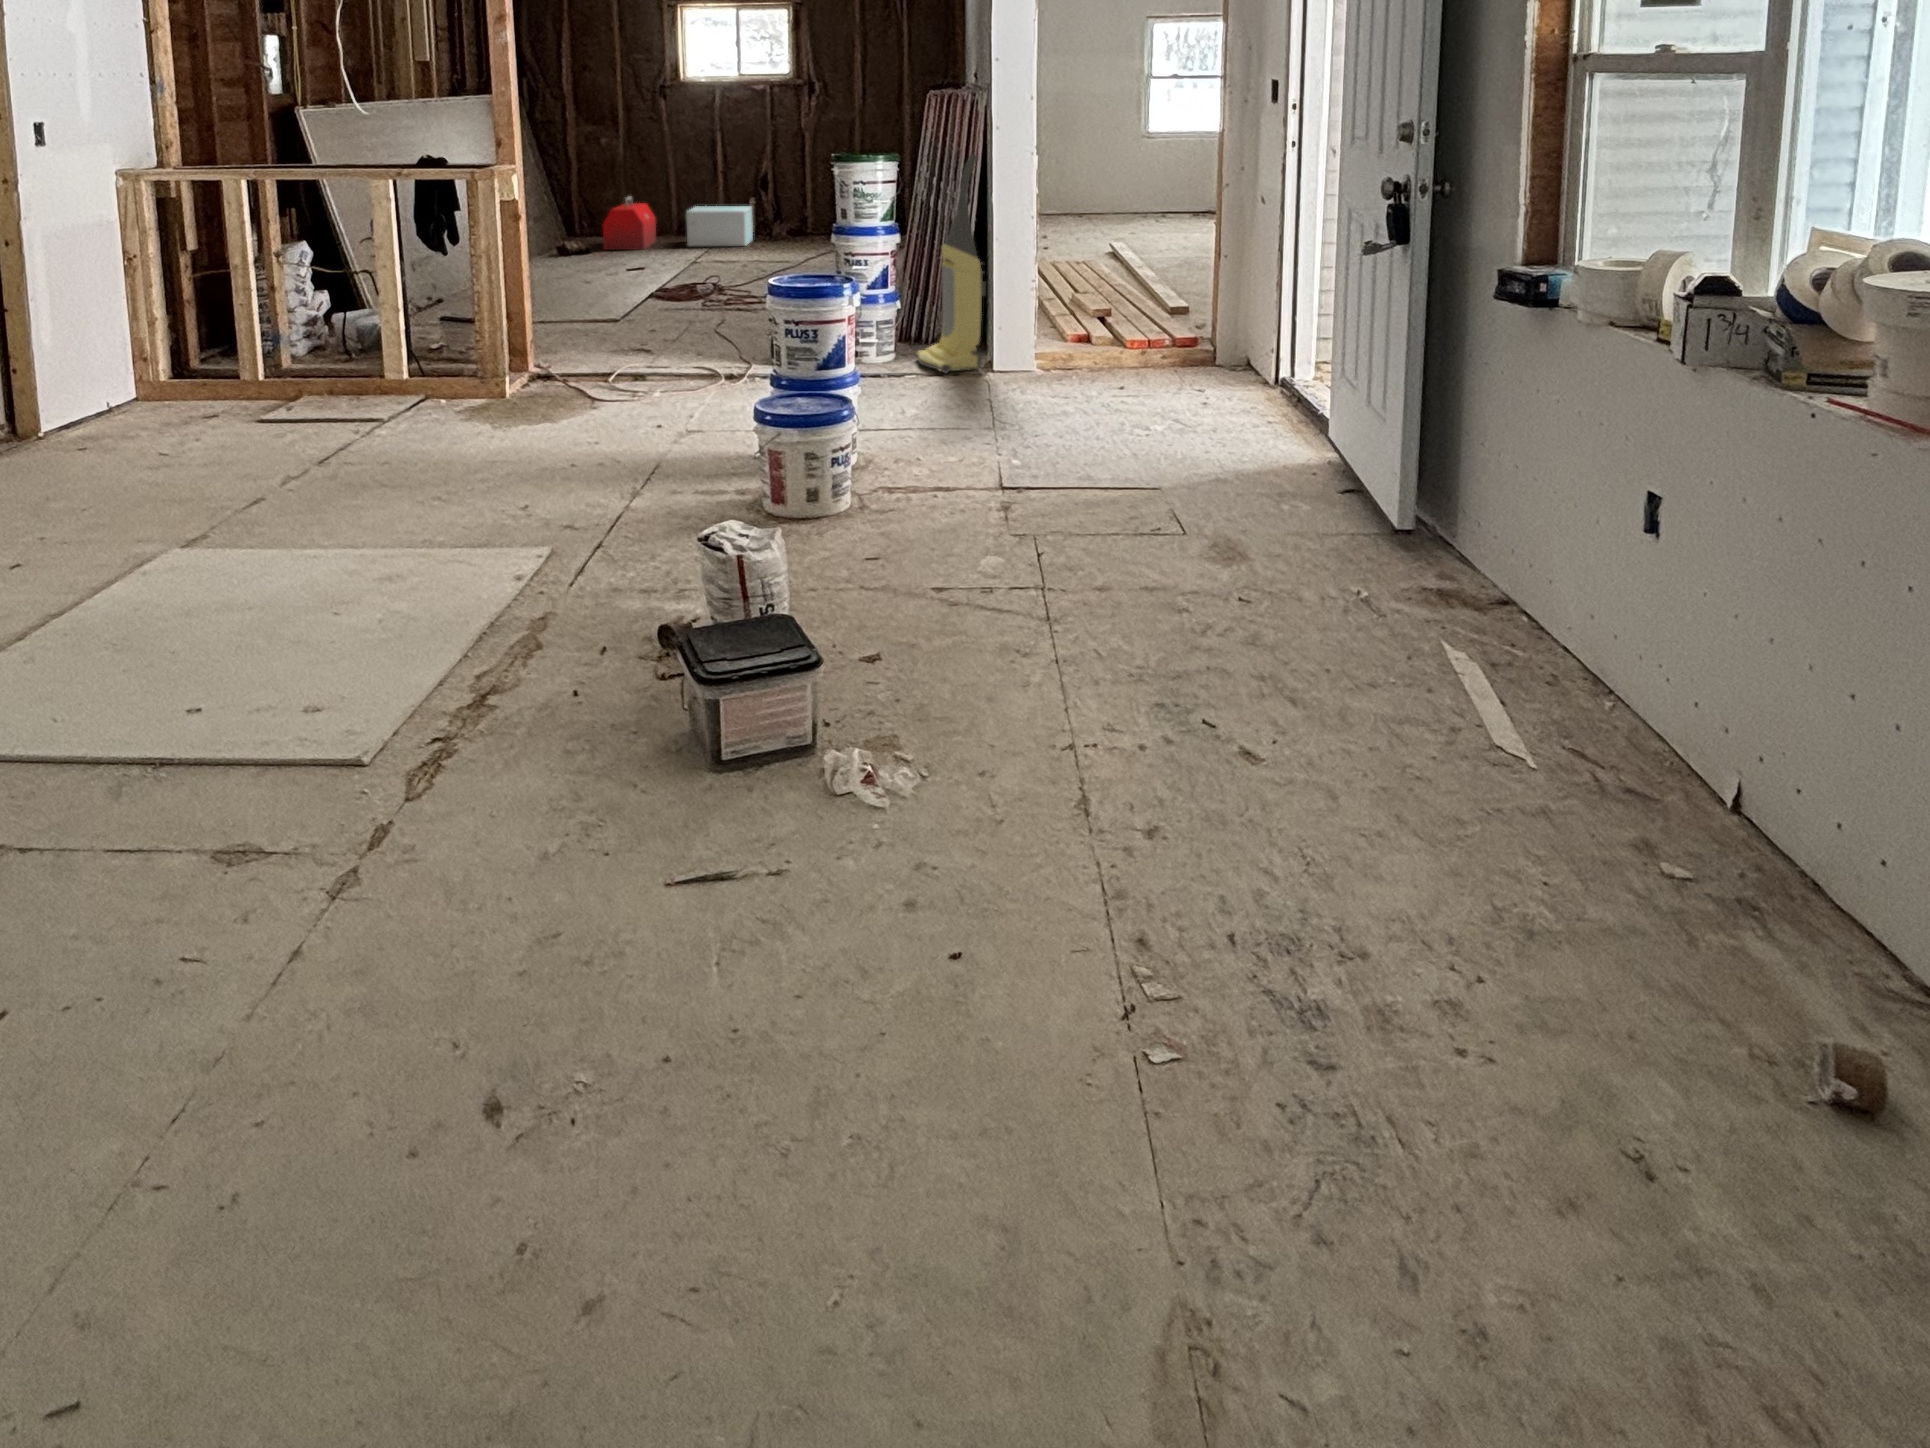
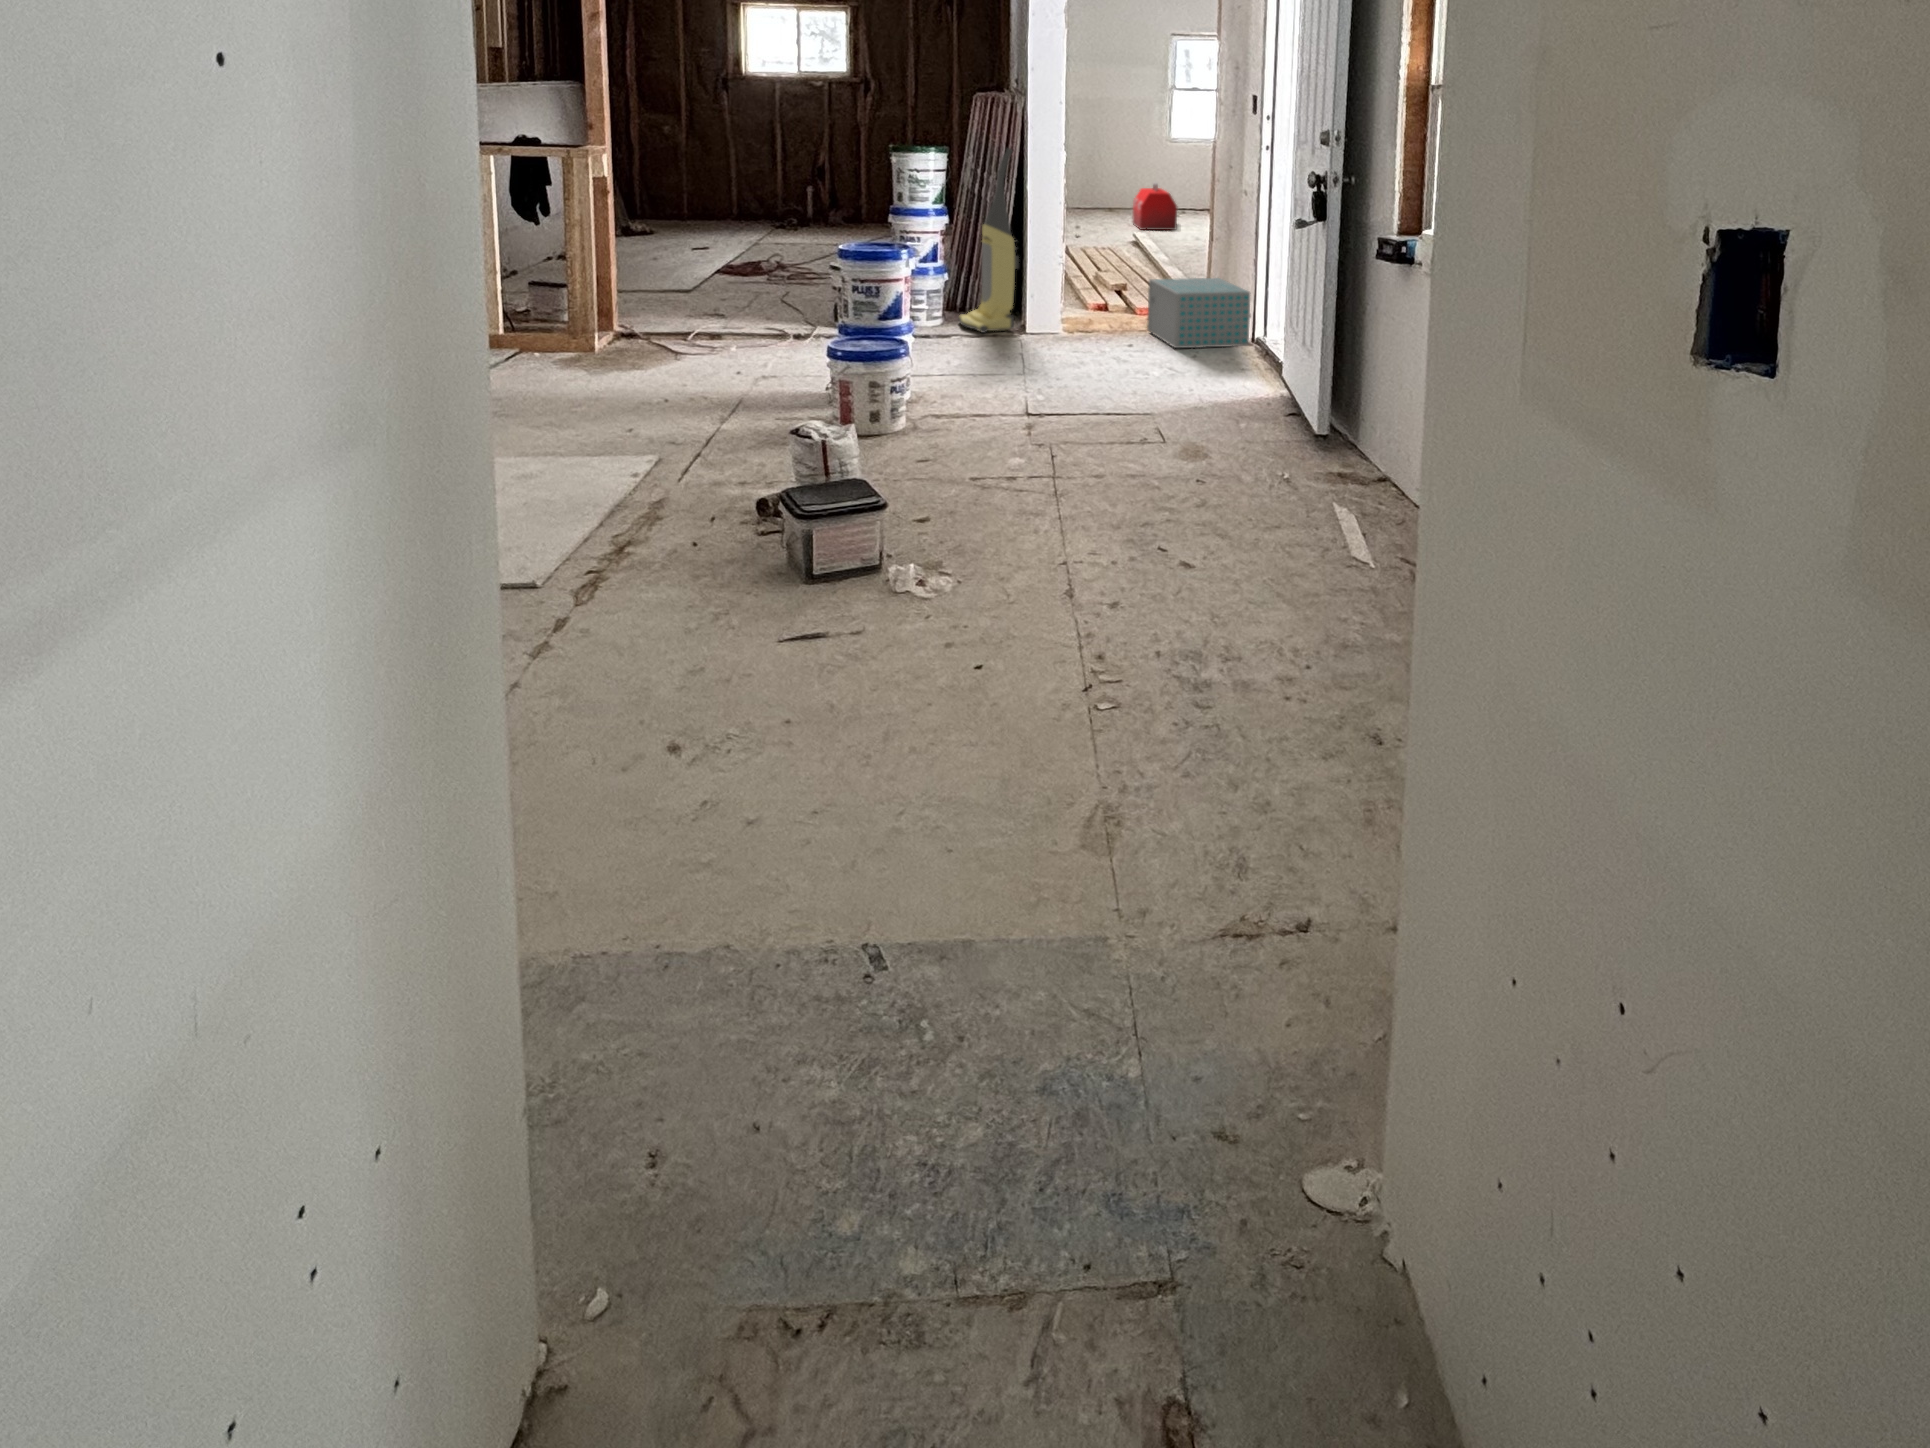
toolbox: present [603,196,656,250] -> present [1133,182,1177,230]
storage box: present [686,206,753,246] -> present [1147,278,1251,348]

